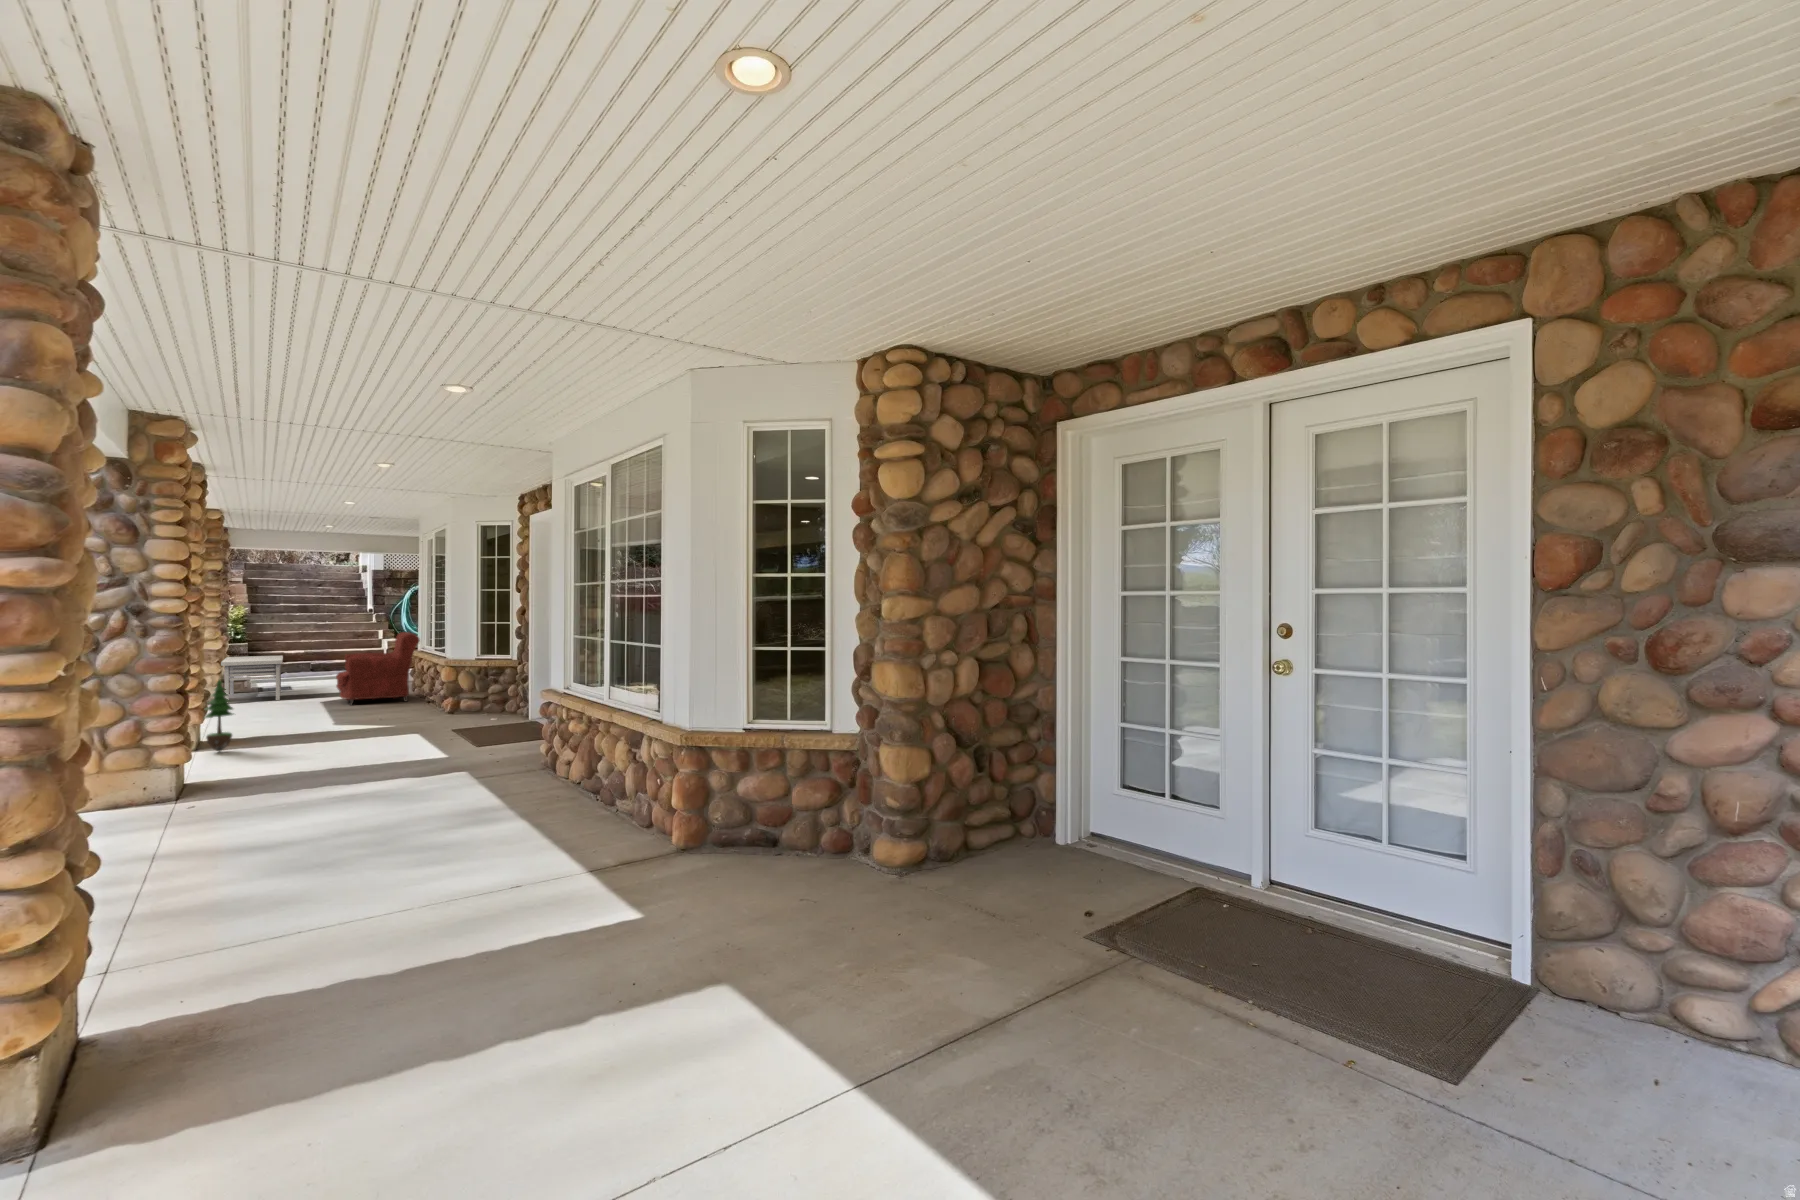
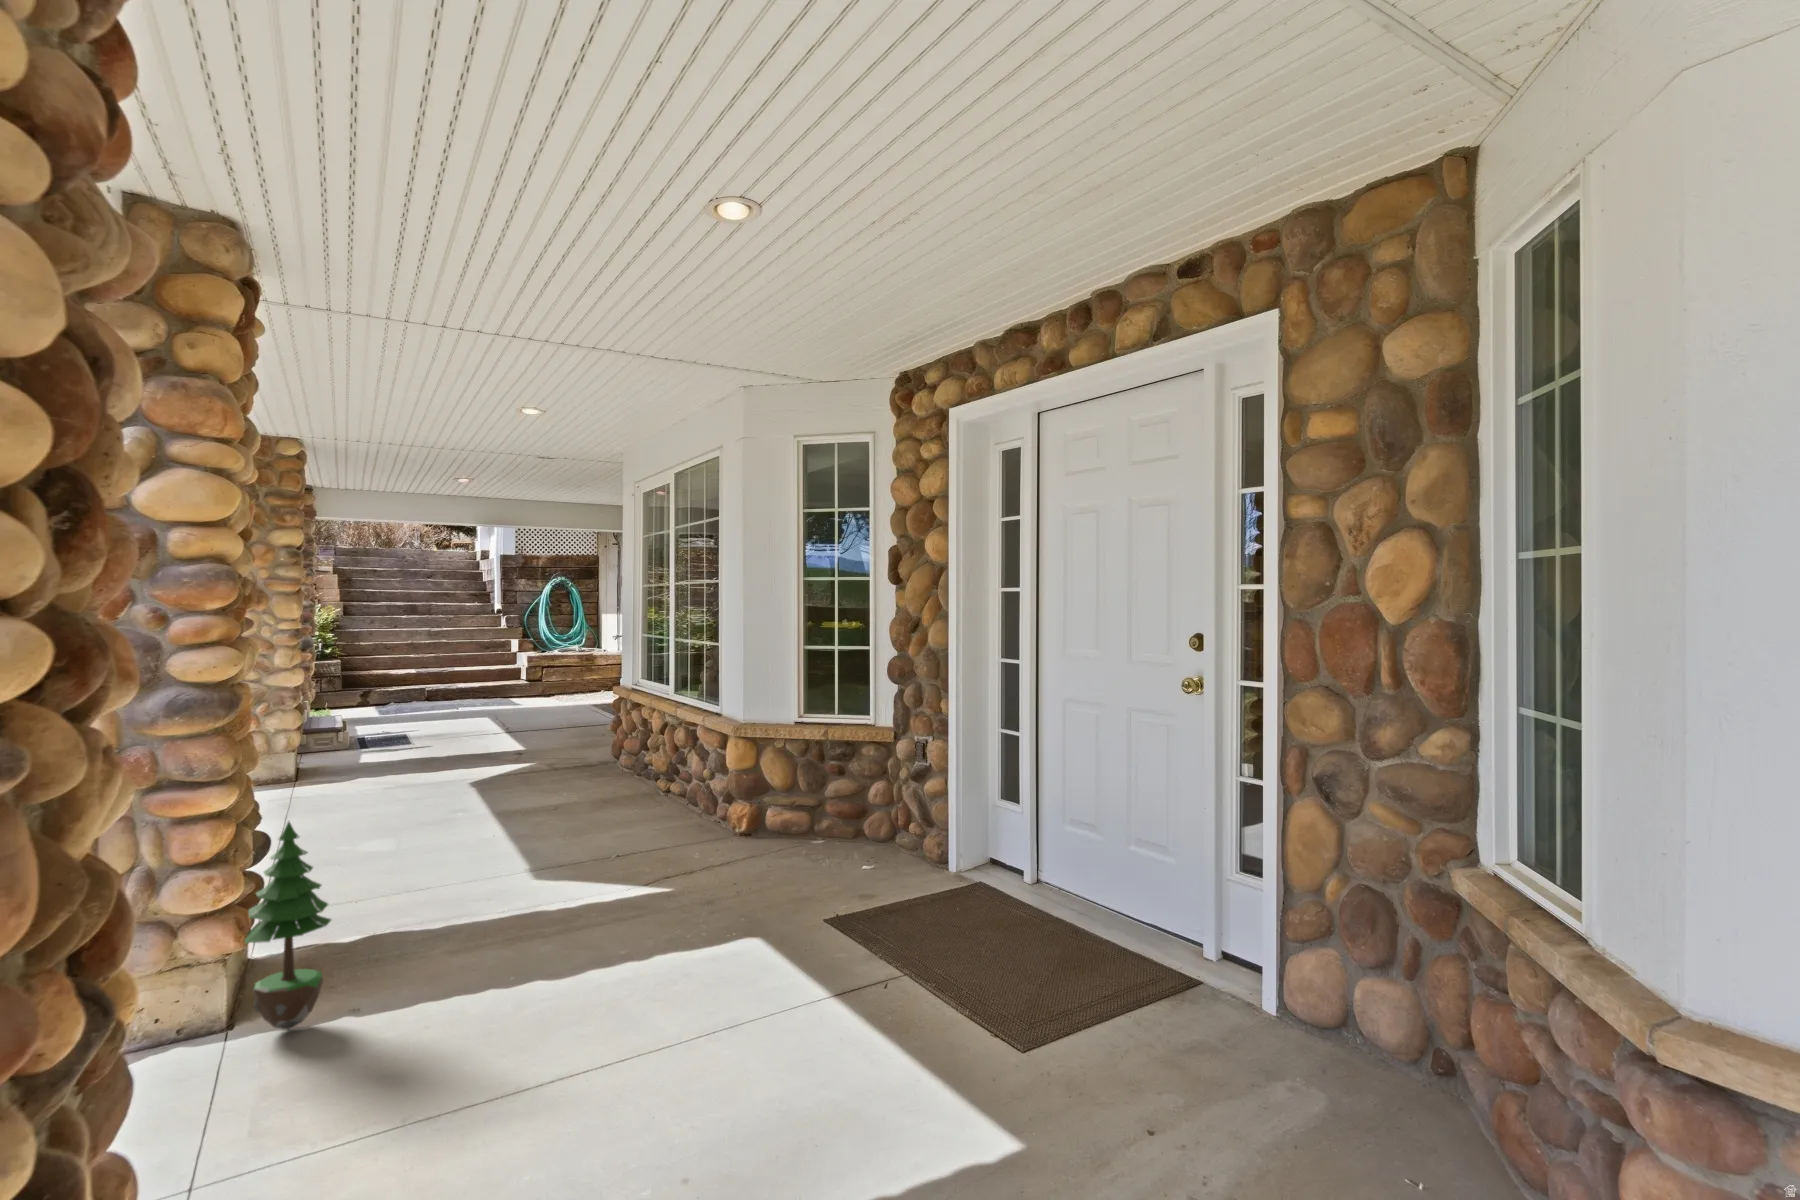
armchair: present [336,632,420,704] -> none [500,656,649,798]
storage bench: present [221,655,283,703] -> none [302,692,405,786]

